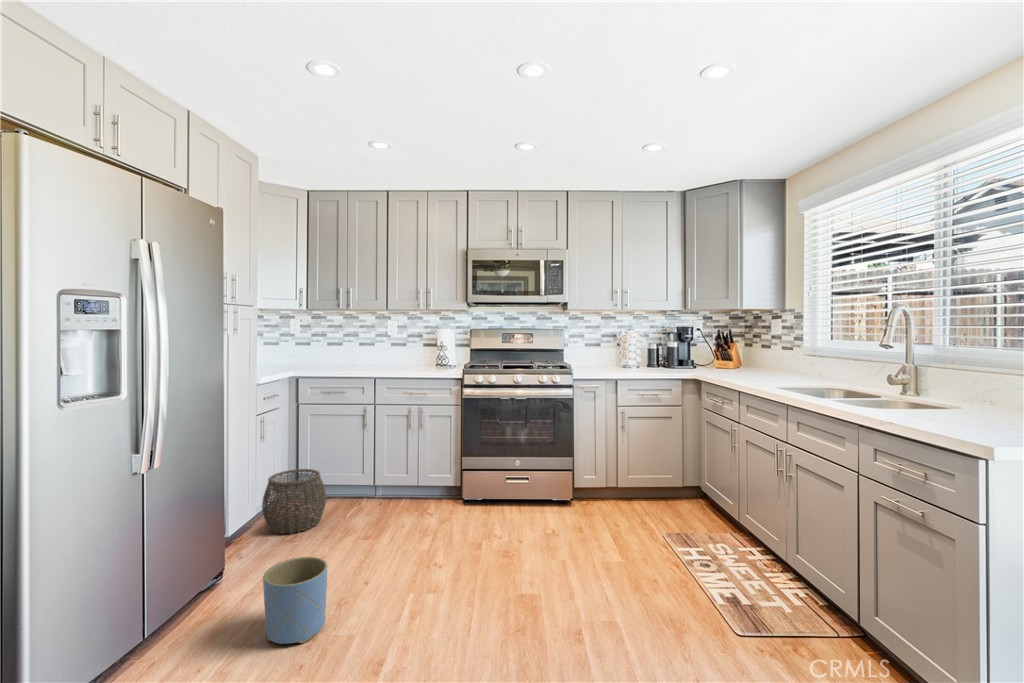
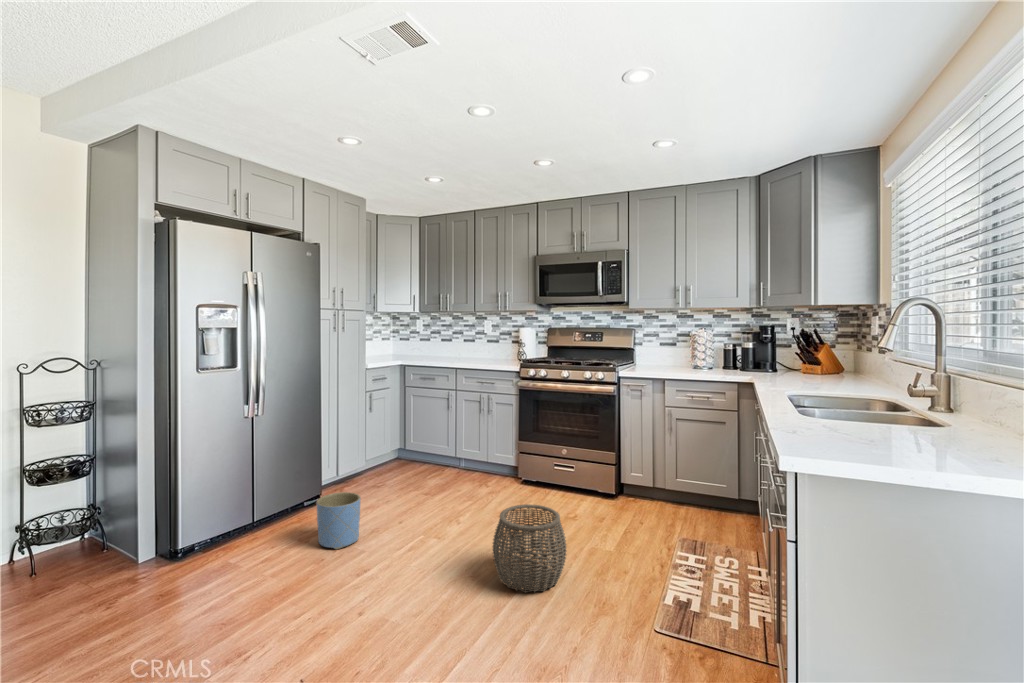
woven basket: present [262,469,326,534] -> present [493,504,567,592]

